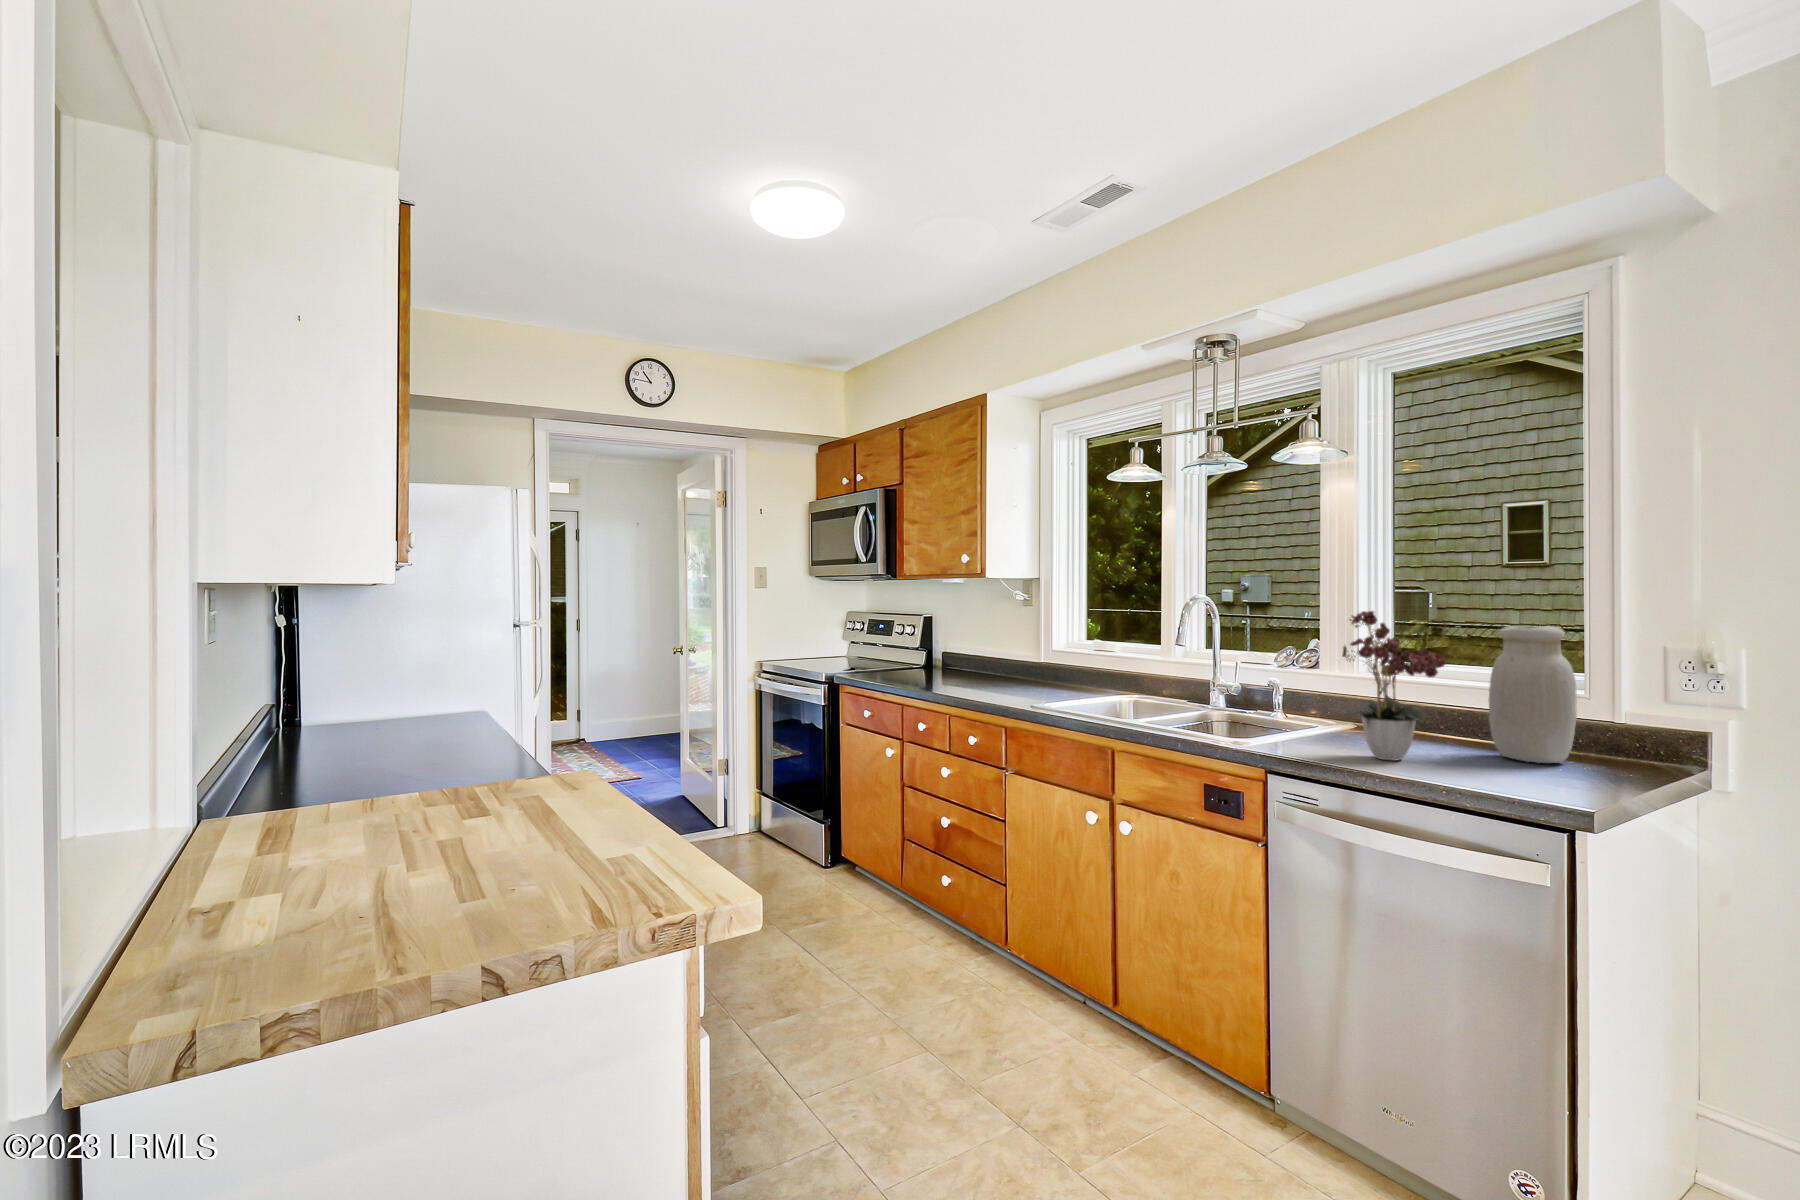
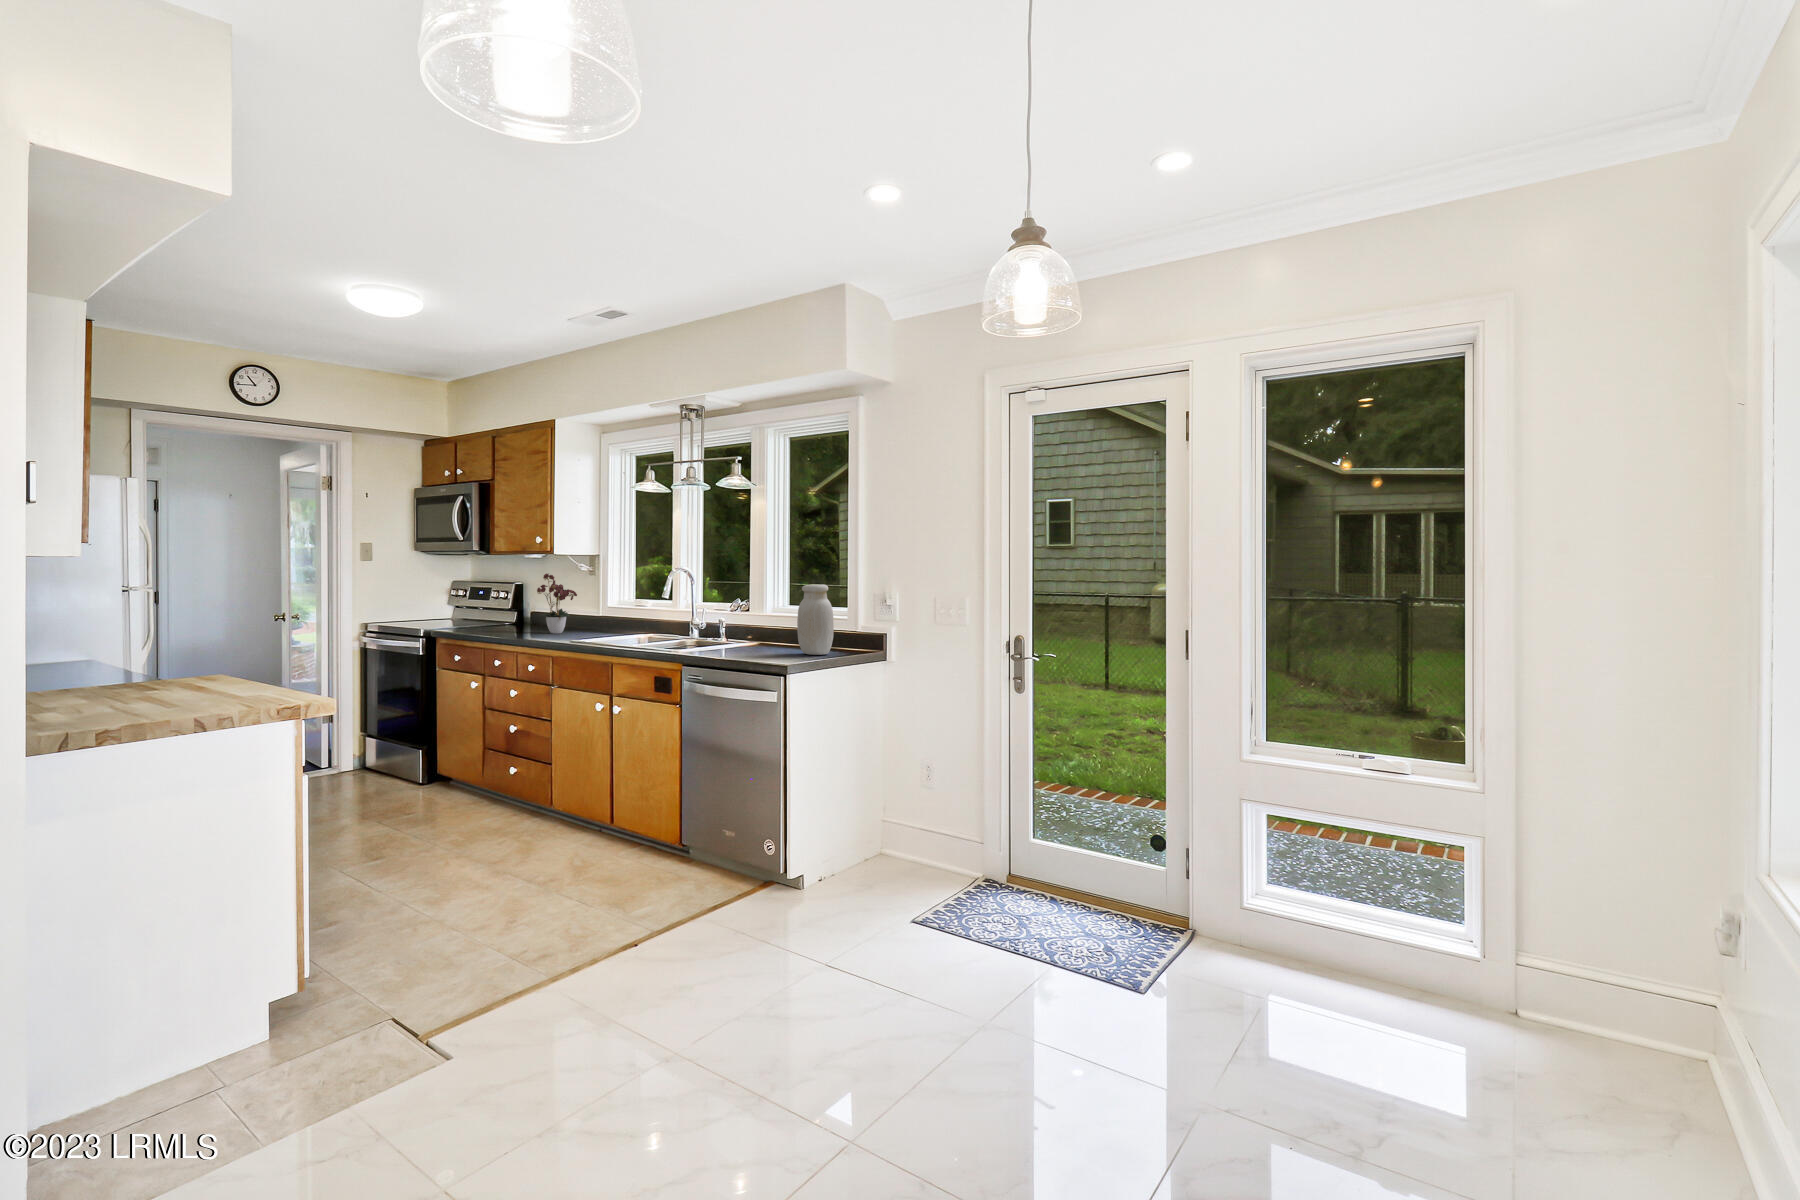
flower arrangement: present [1342,611,1446,760] -> present [537,573,577,634]

